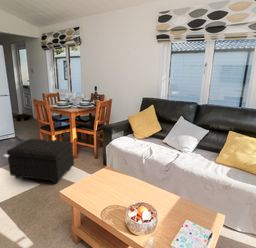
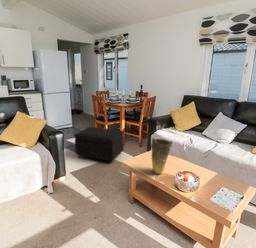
vase: none [94,157,122,203] -> present [151,138,172,174]

